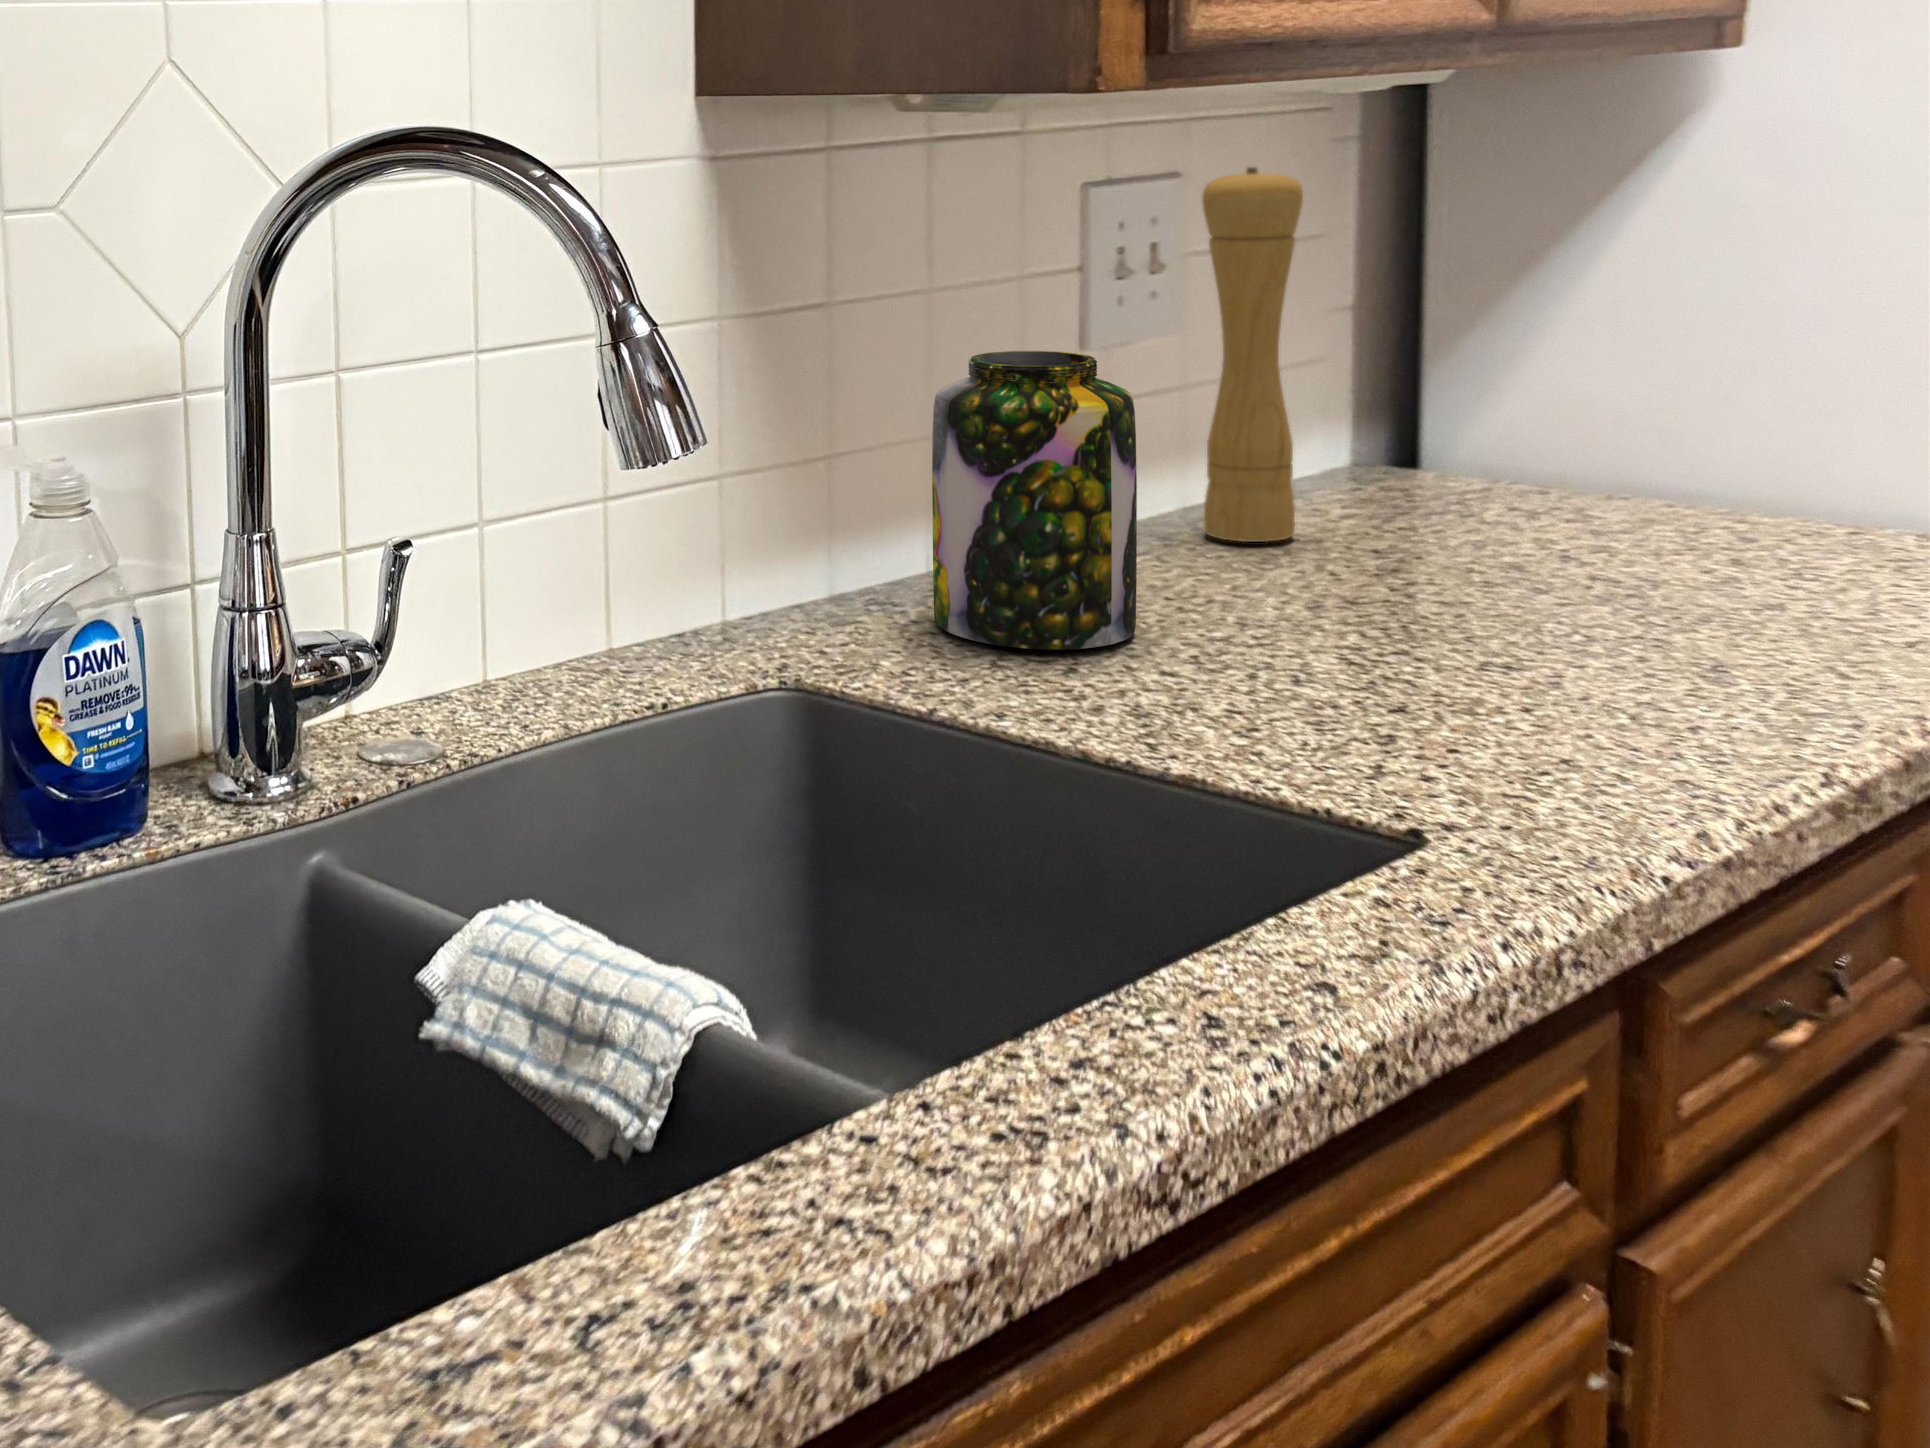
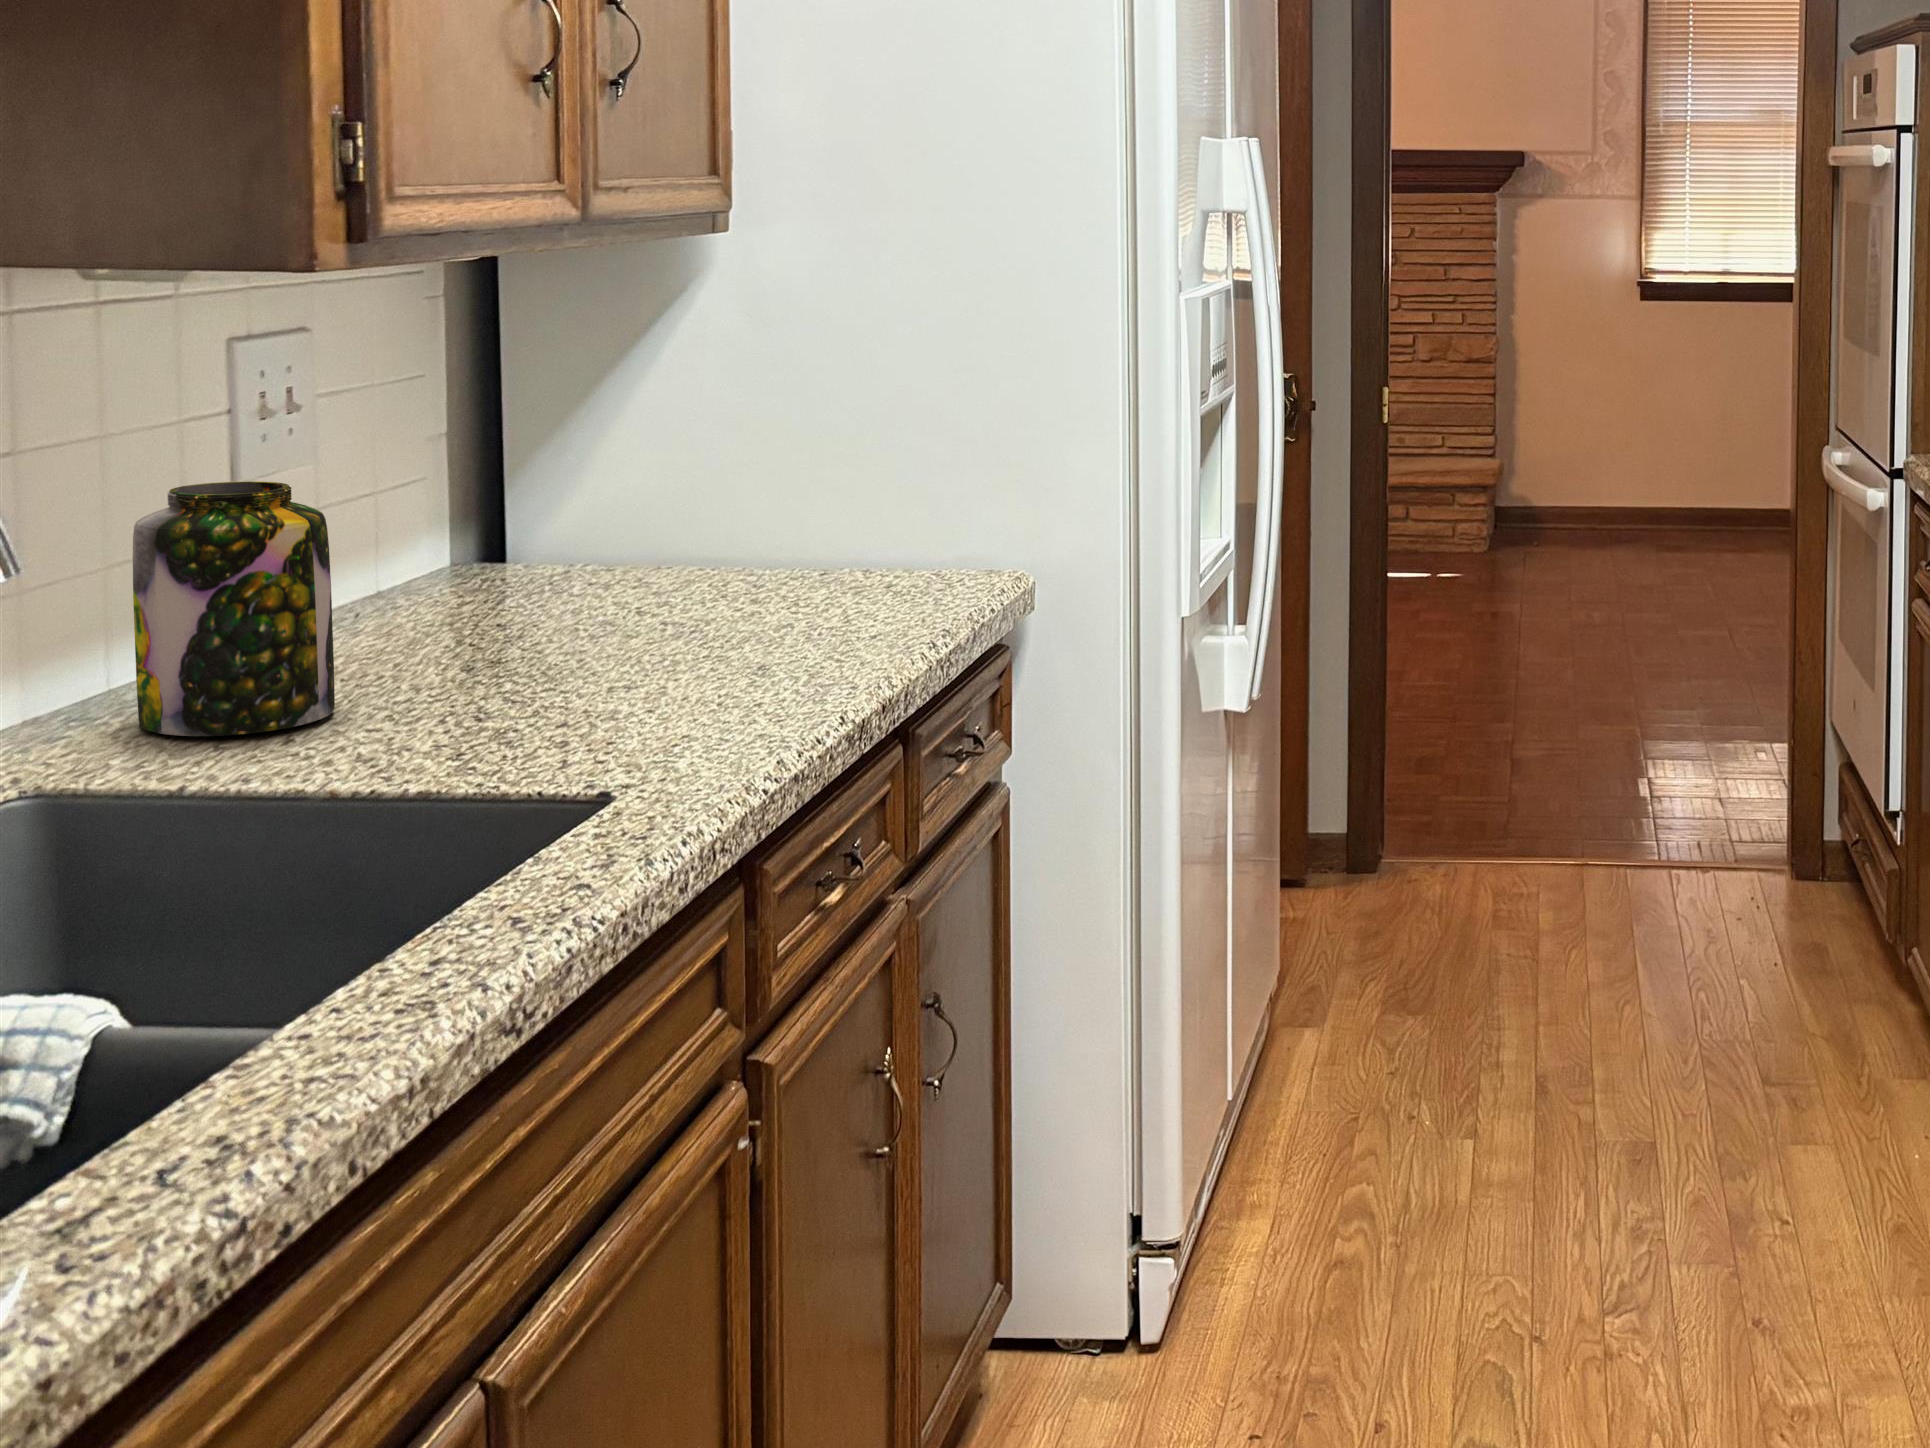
pepper mill: present [1202,167,1303,542] -> none [342,323,434,633]

